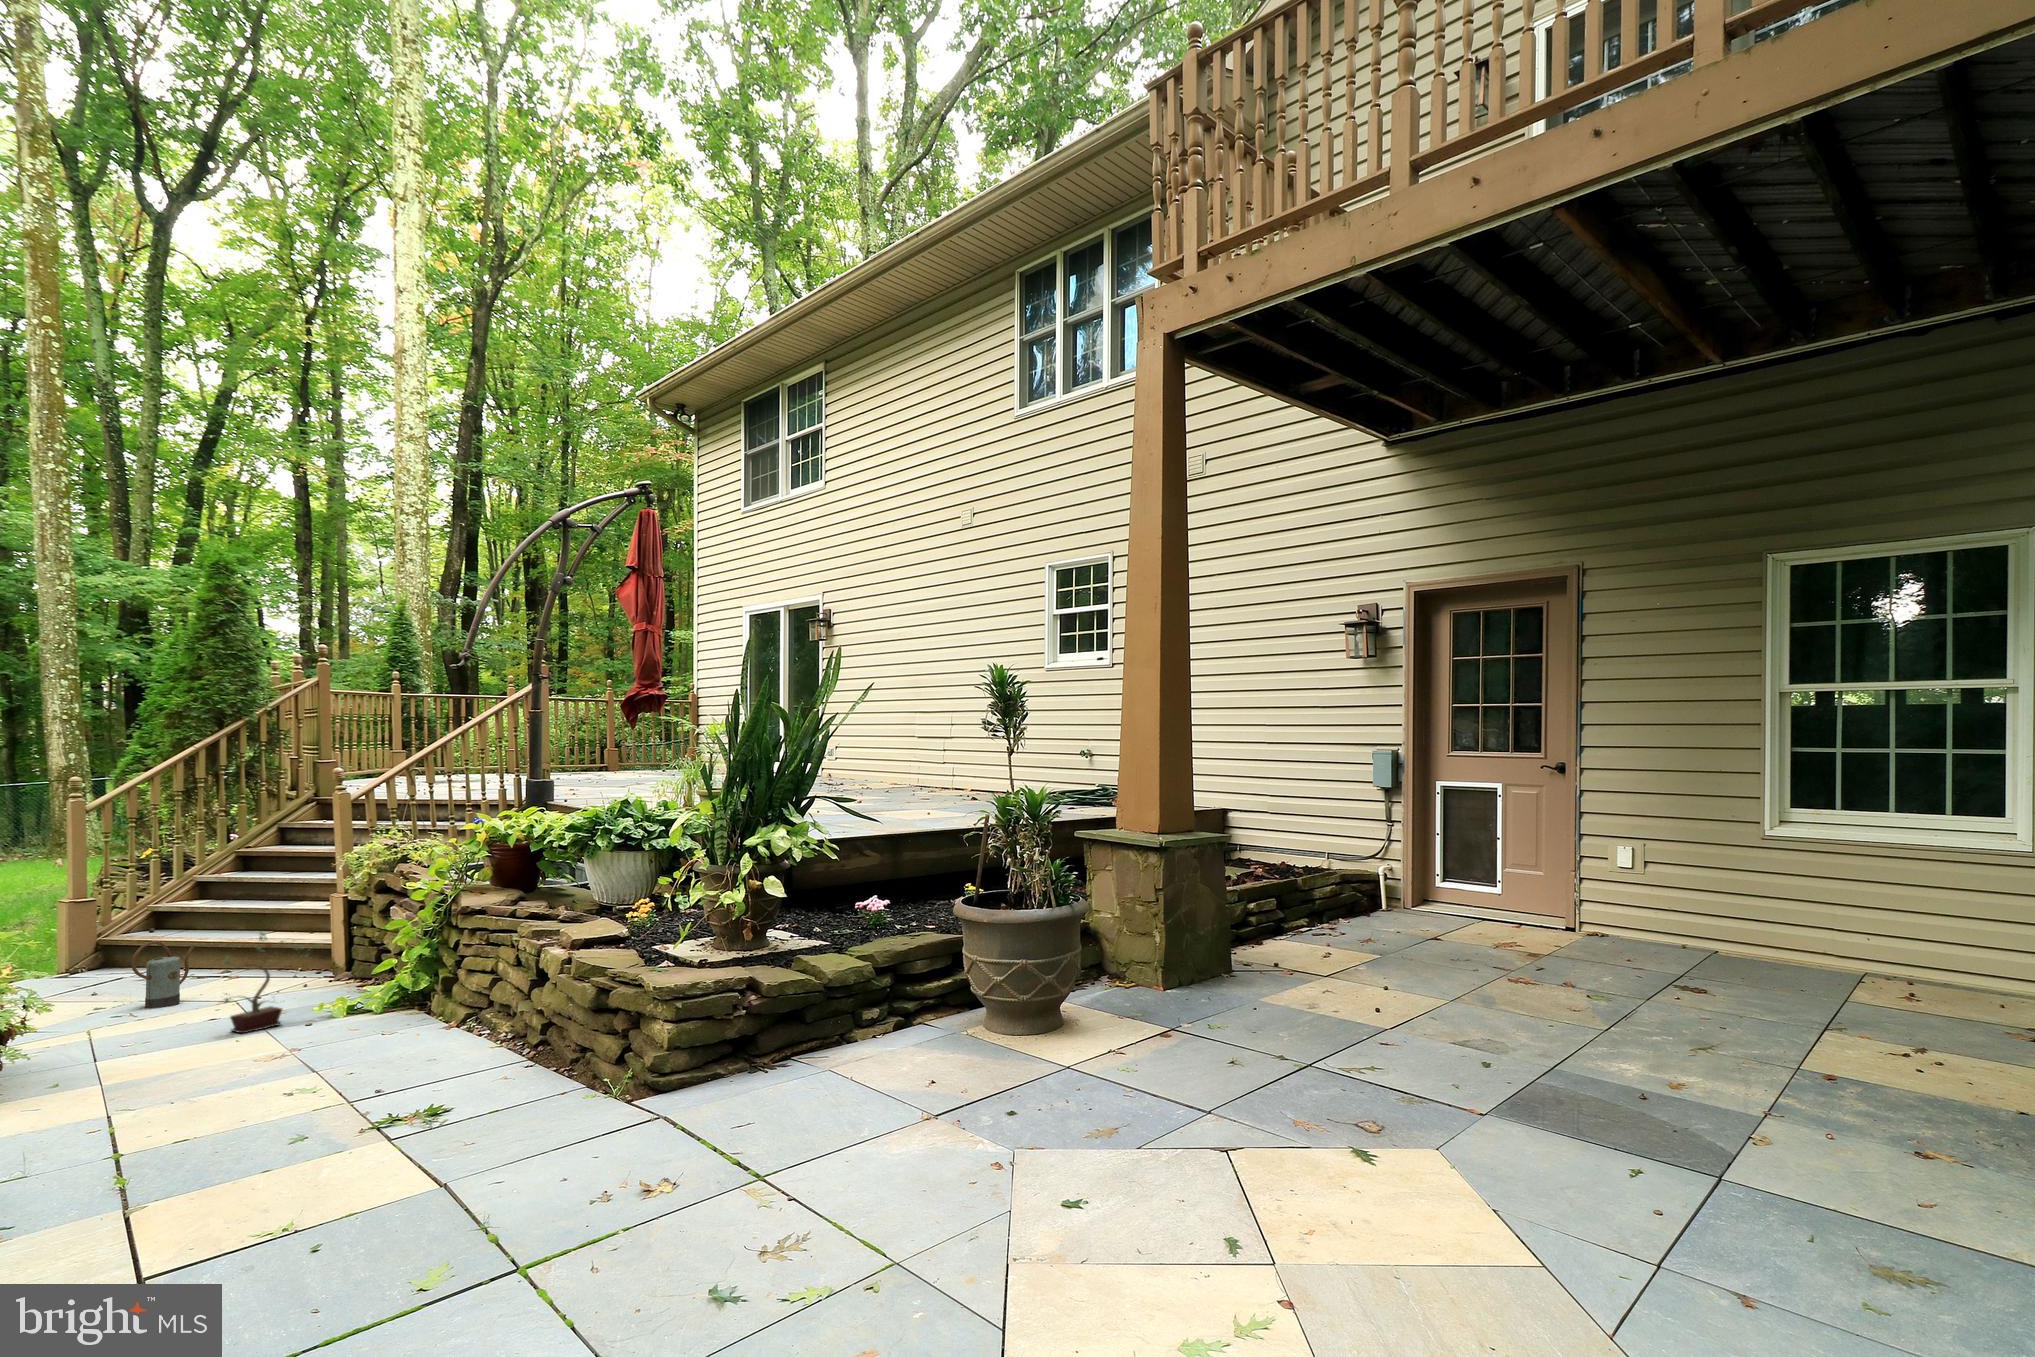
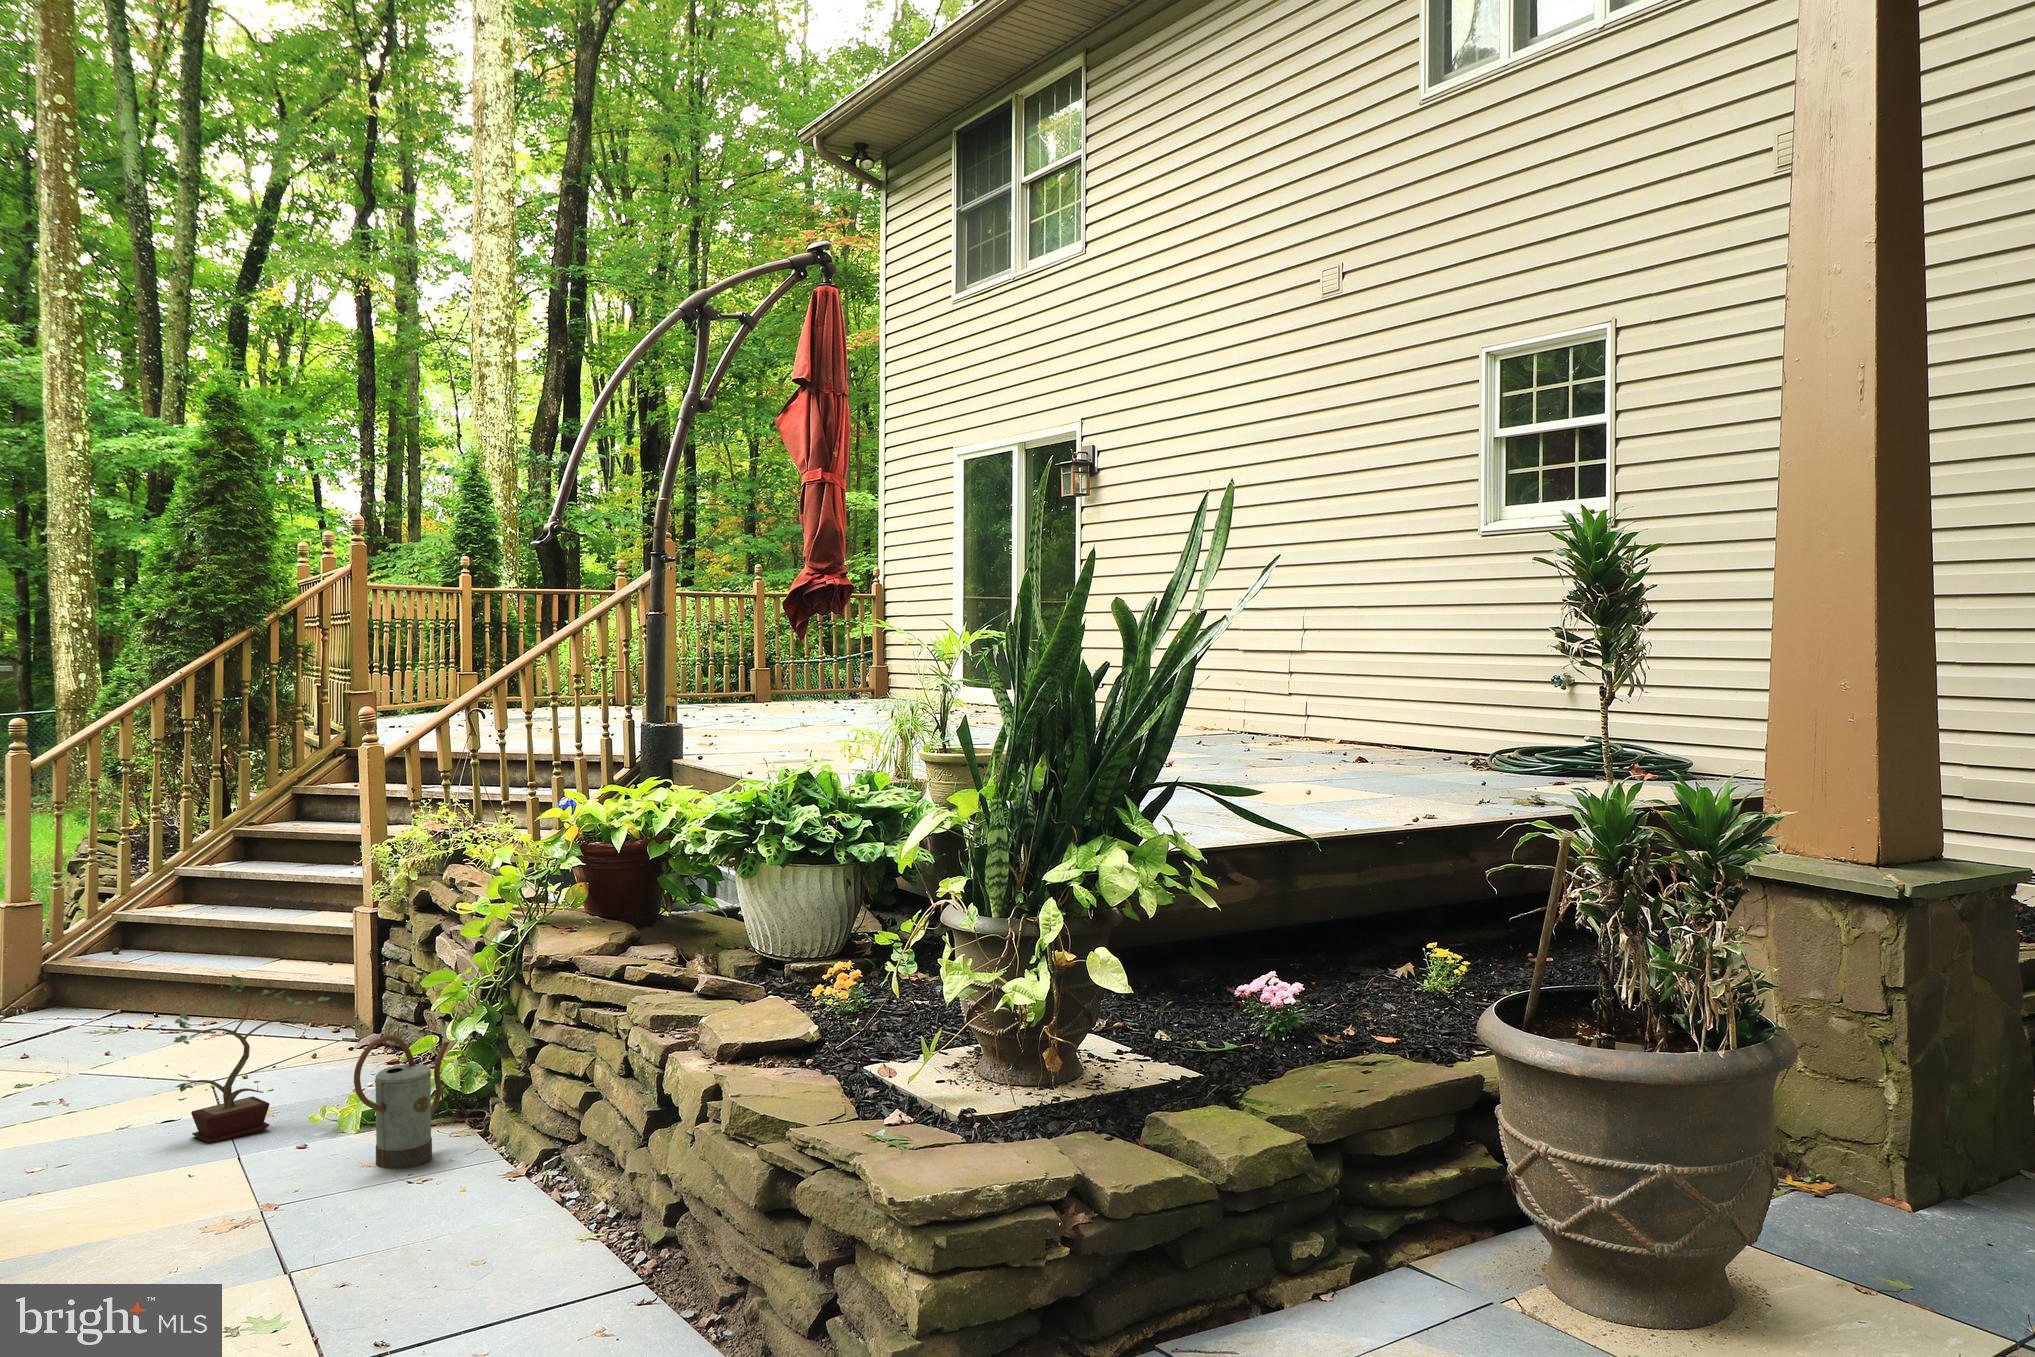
watering can: present [131,941,195,1009] -> present [354,1035,449,1169]

